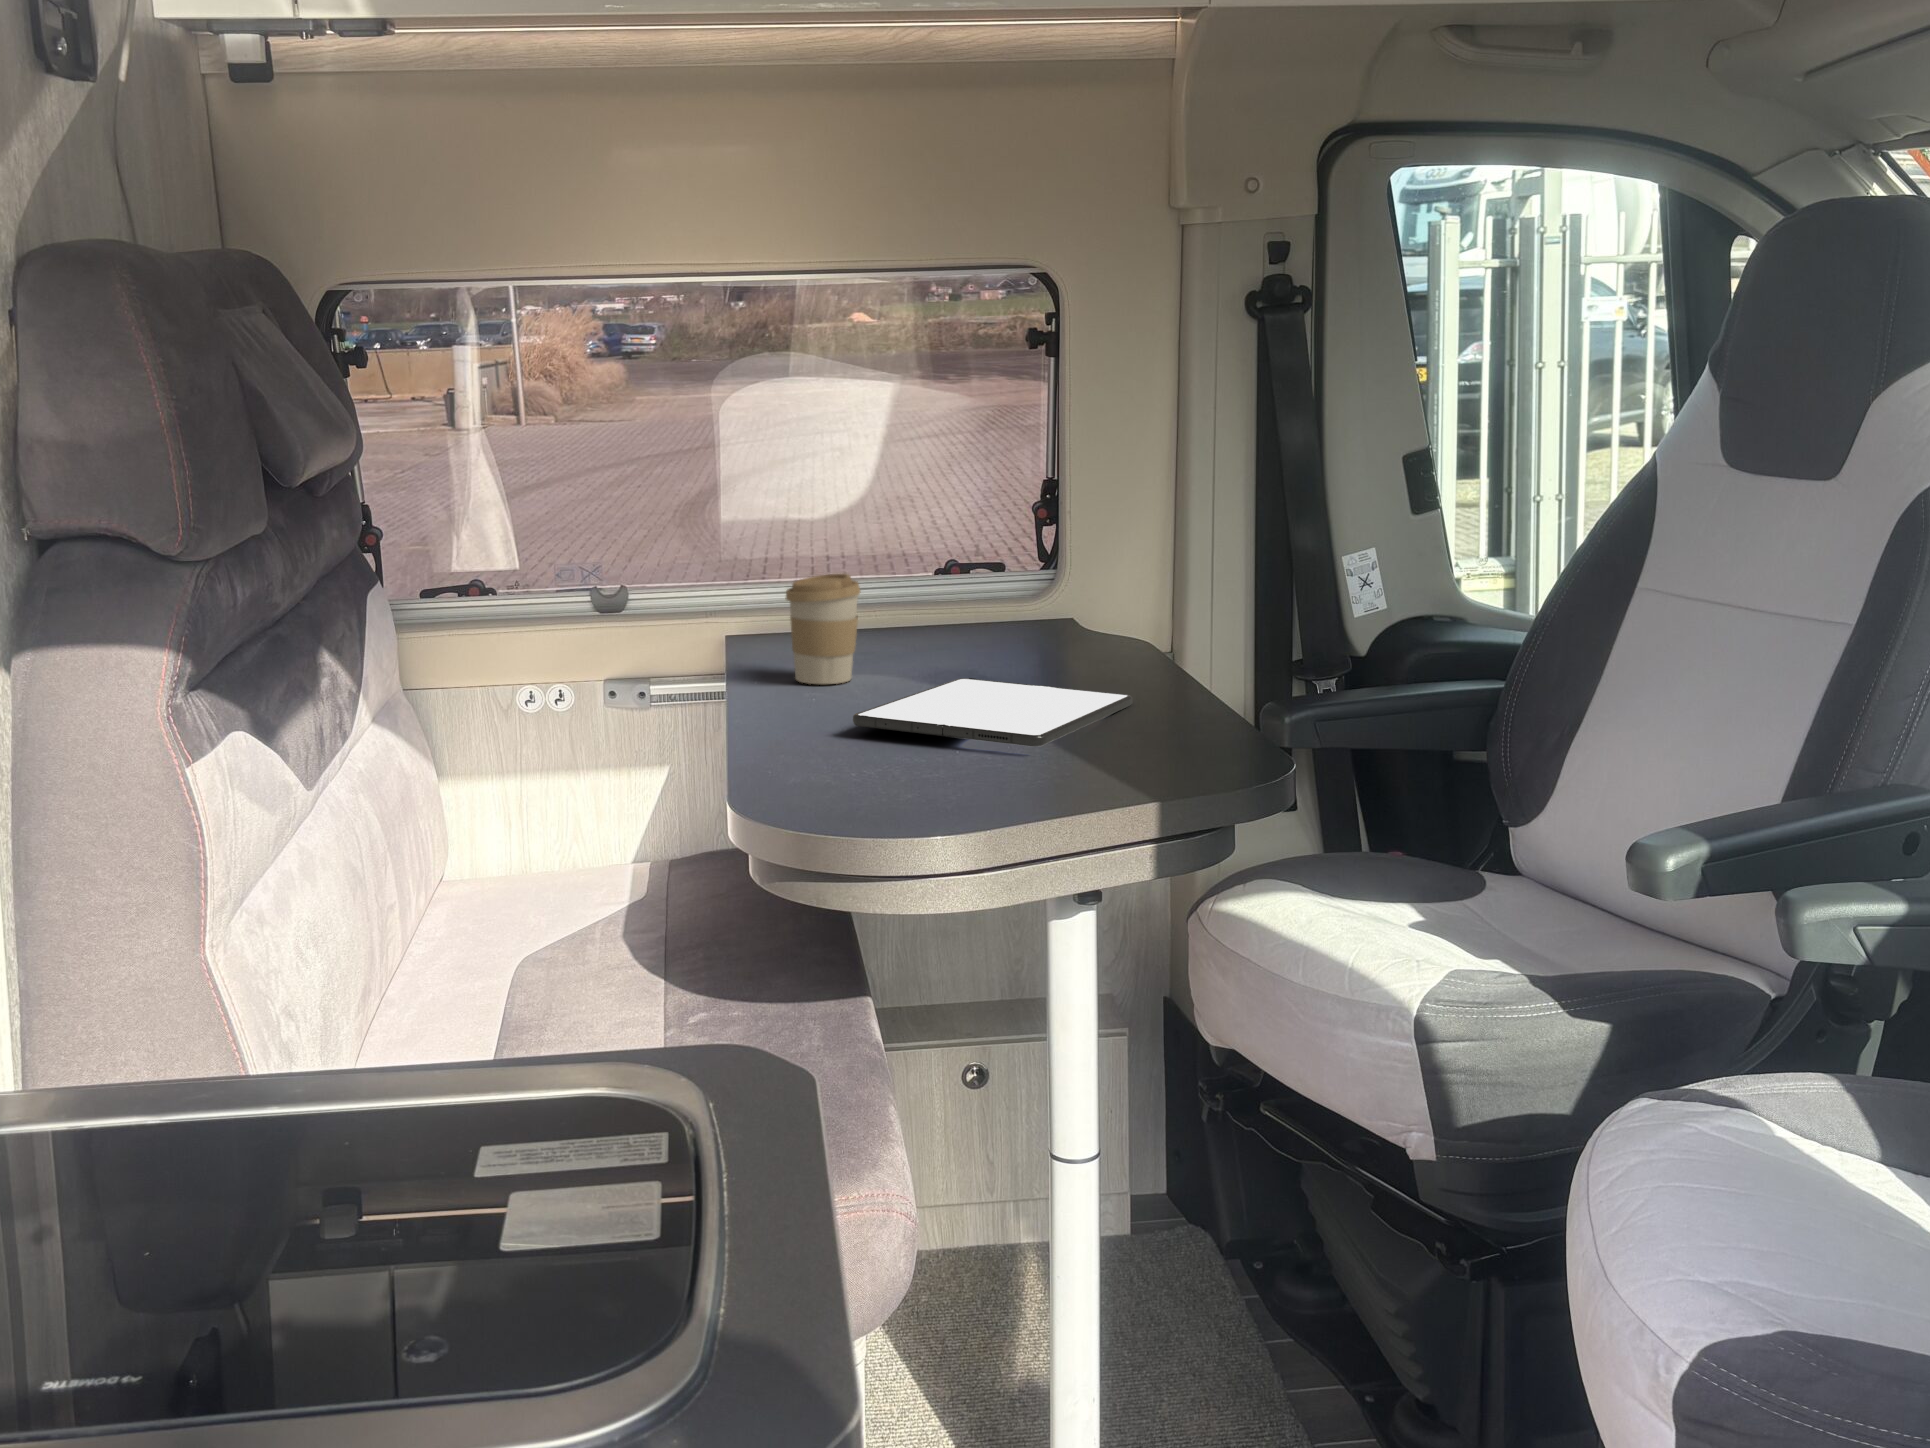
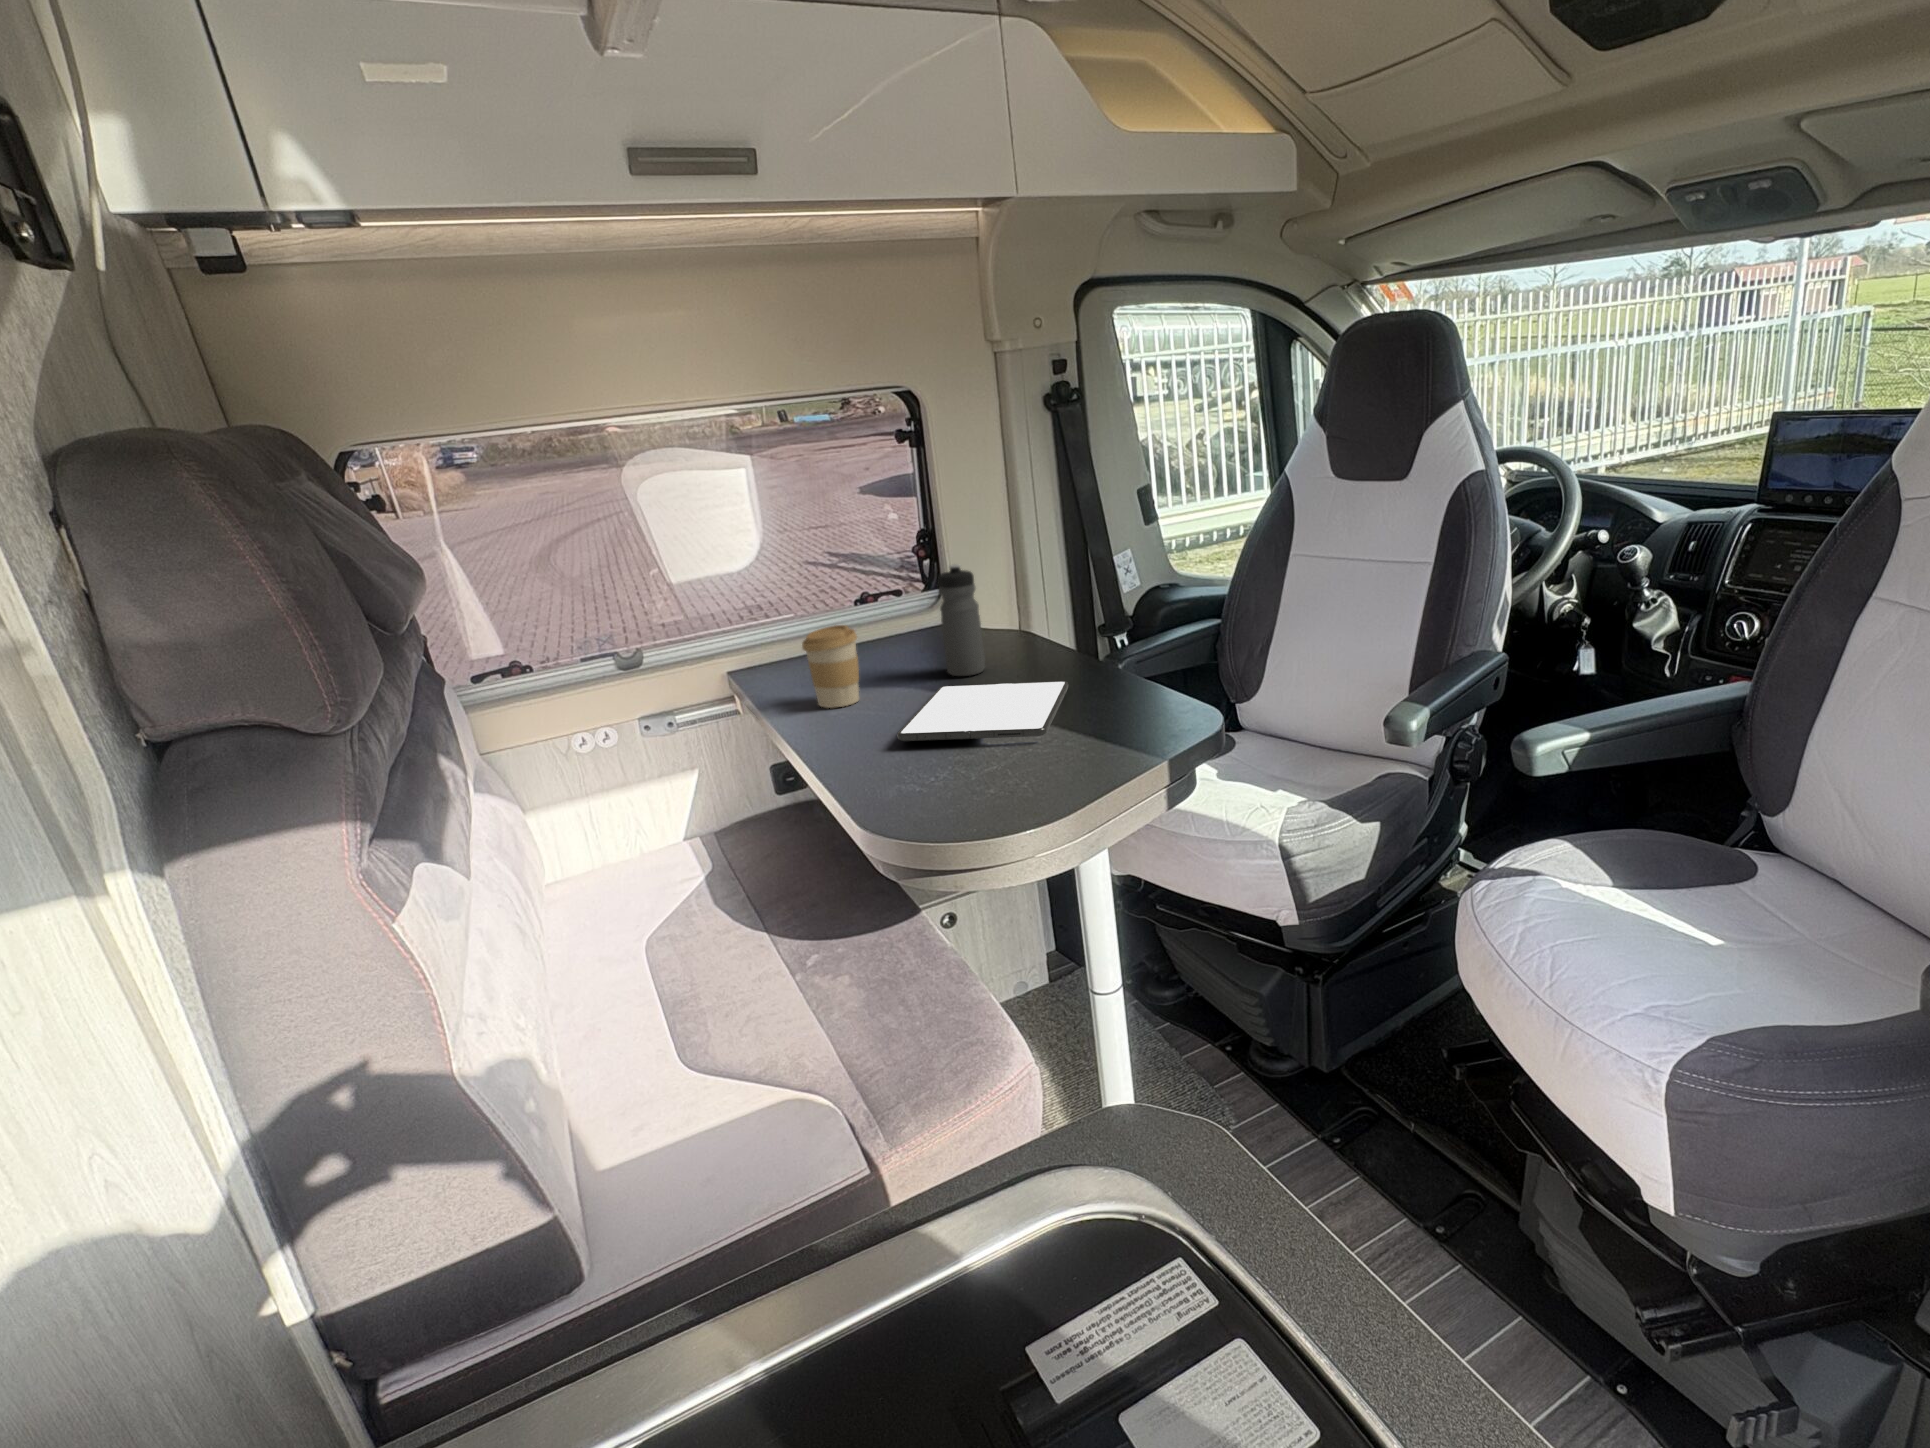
water bottle: none [986,512,1042,674] -> present [938,564,985,676]

